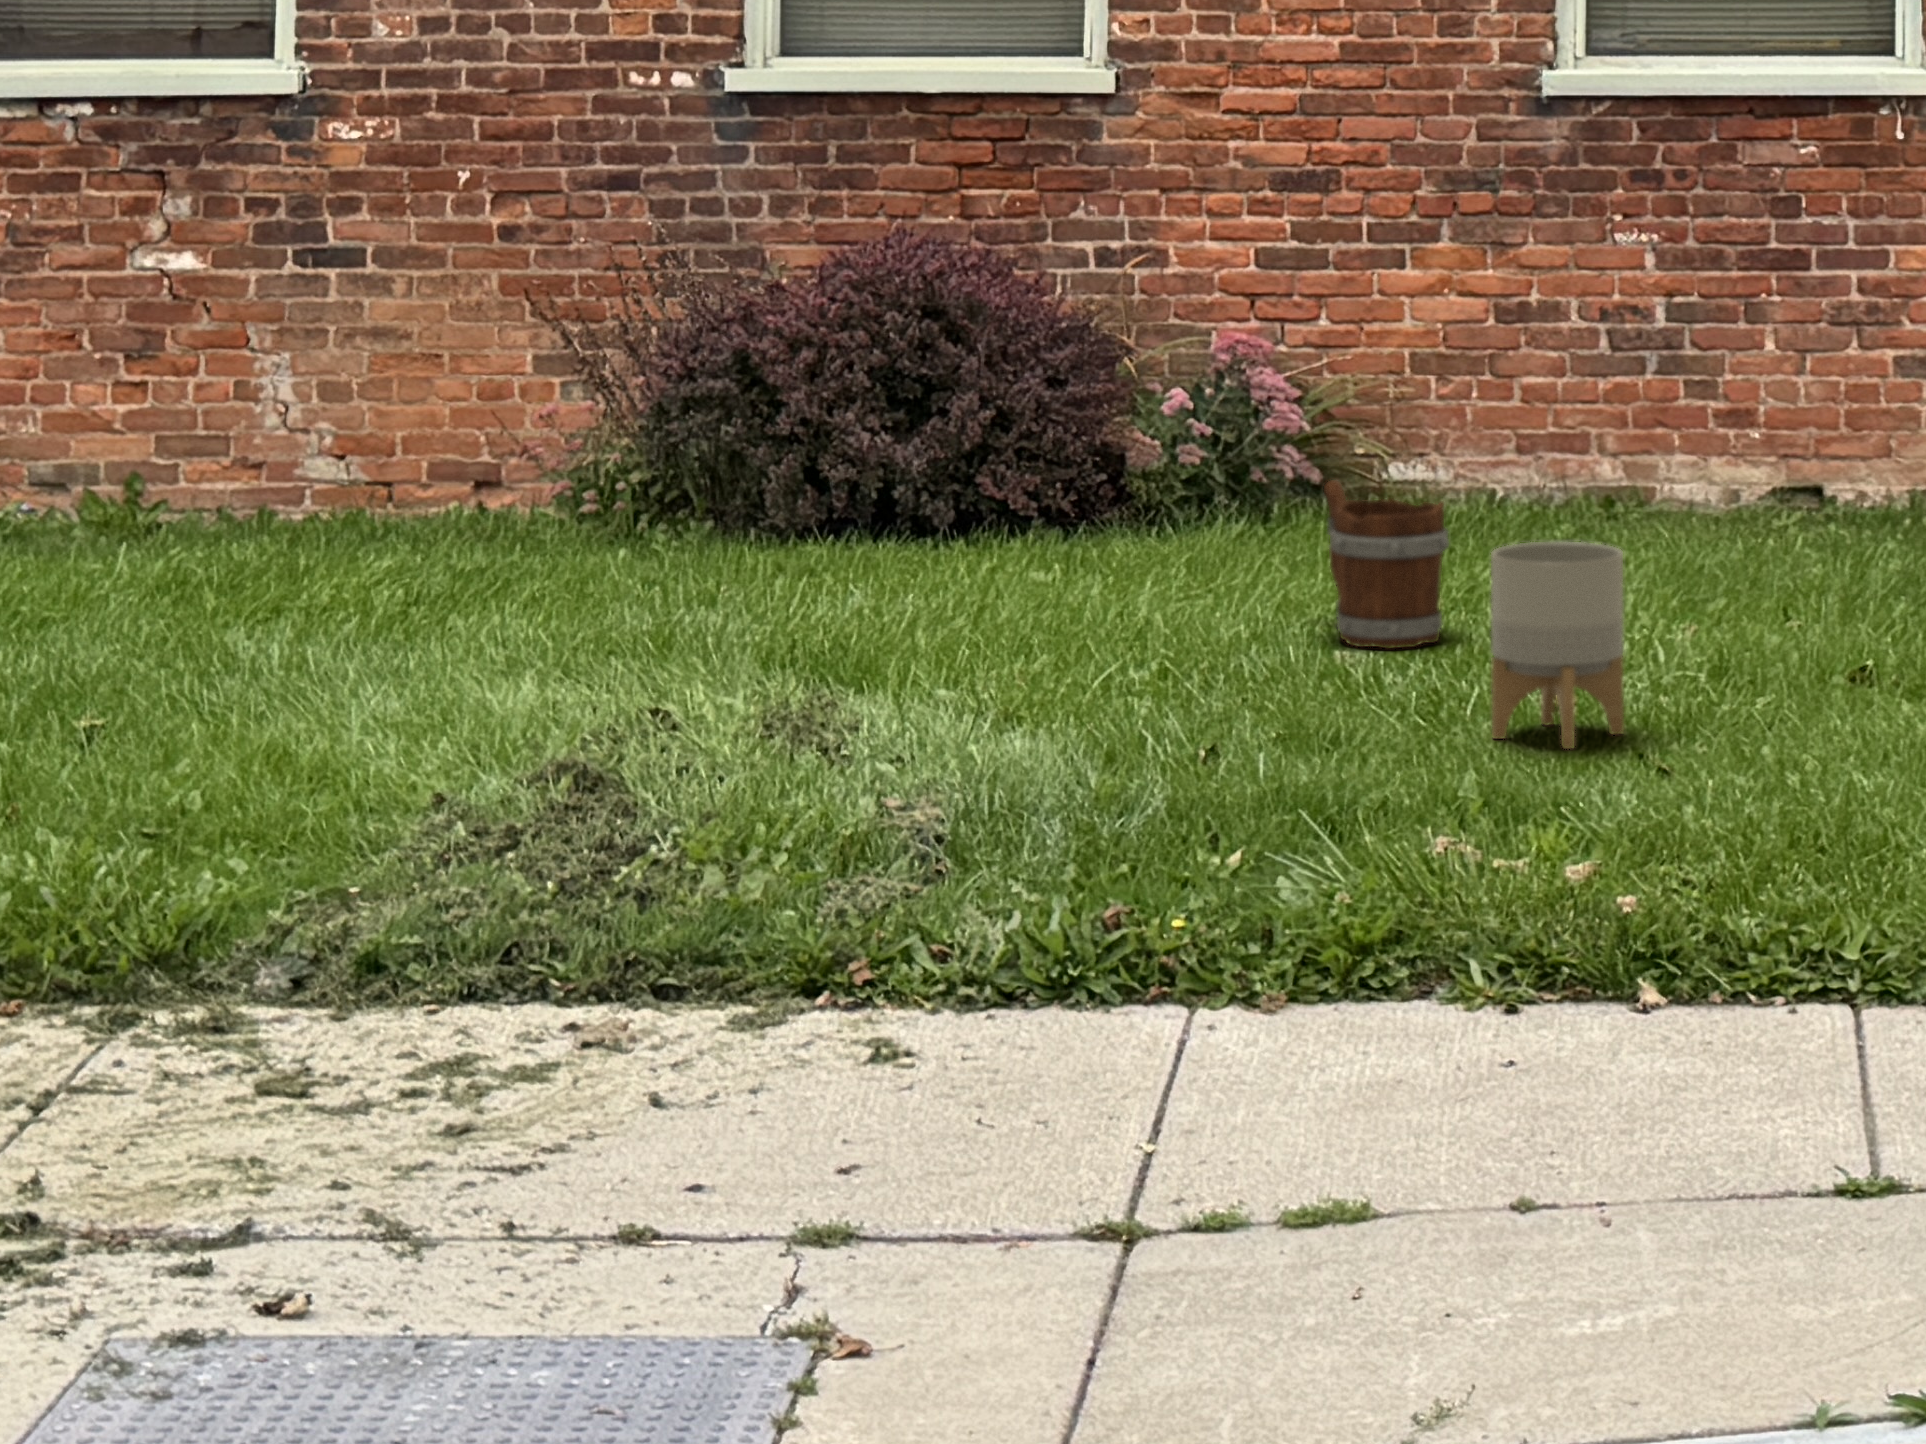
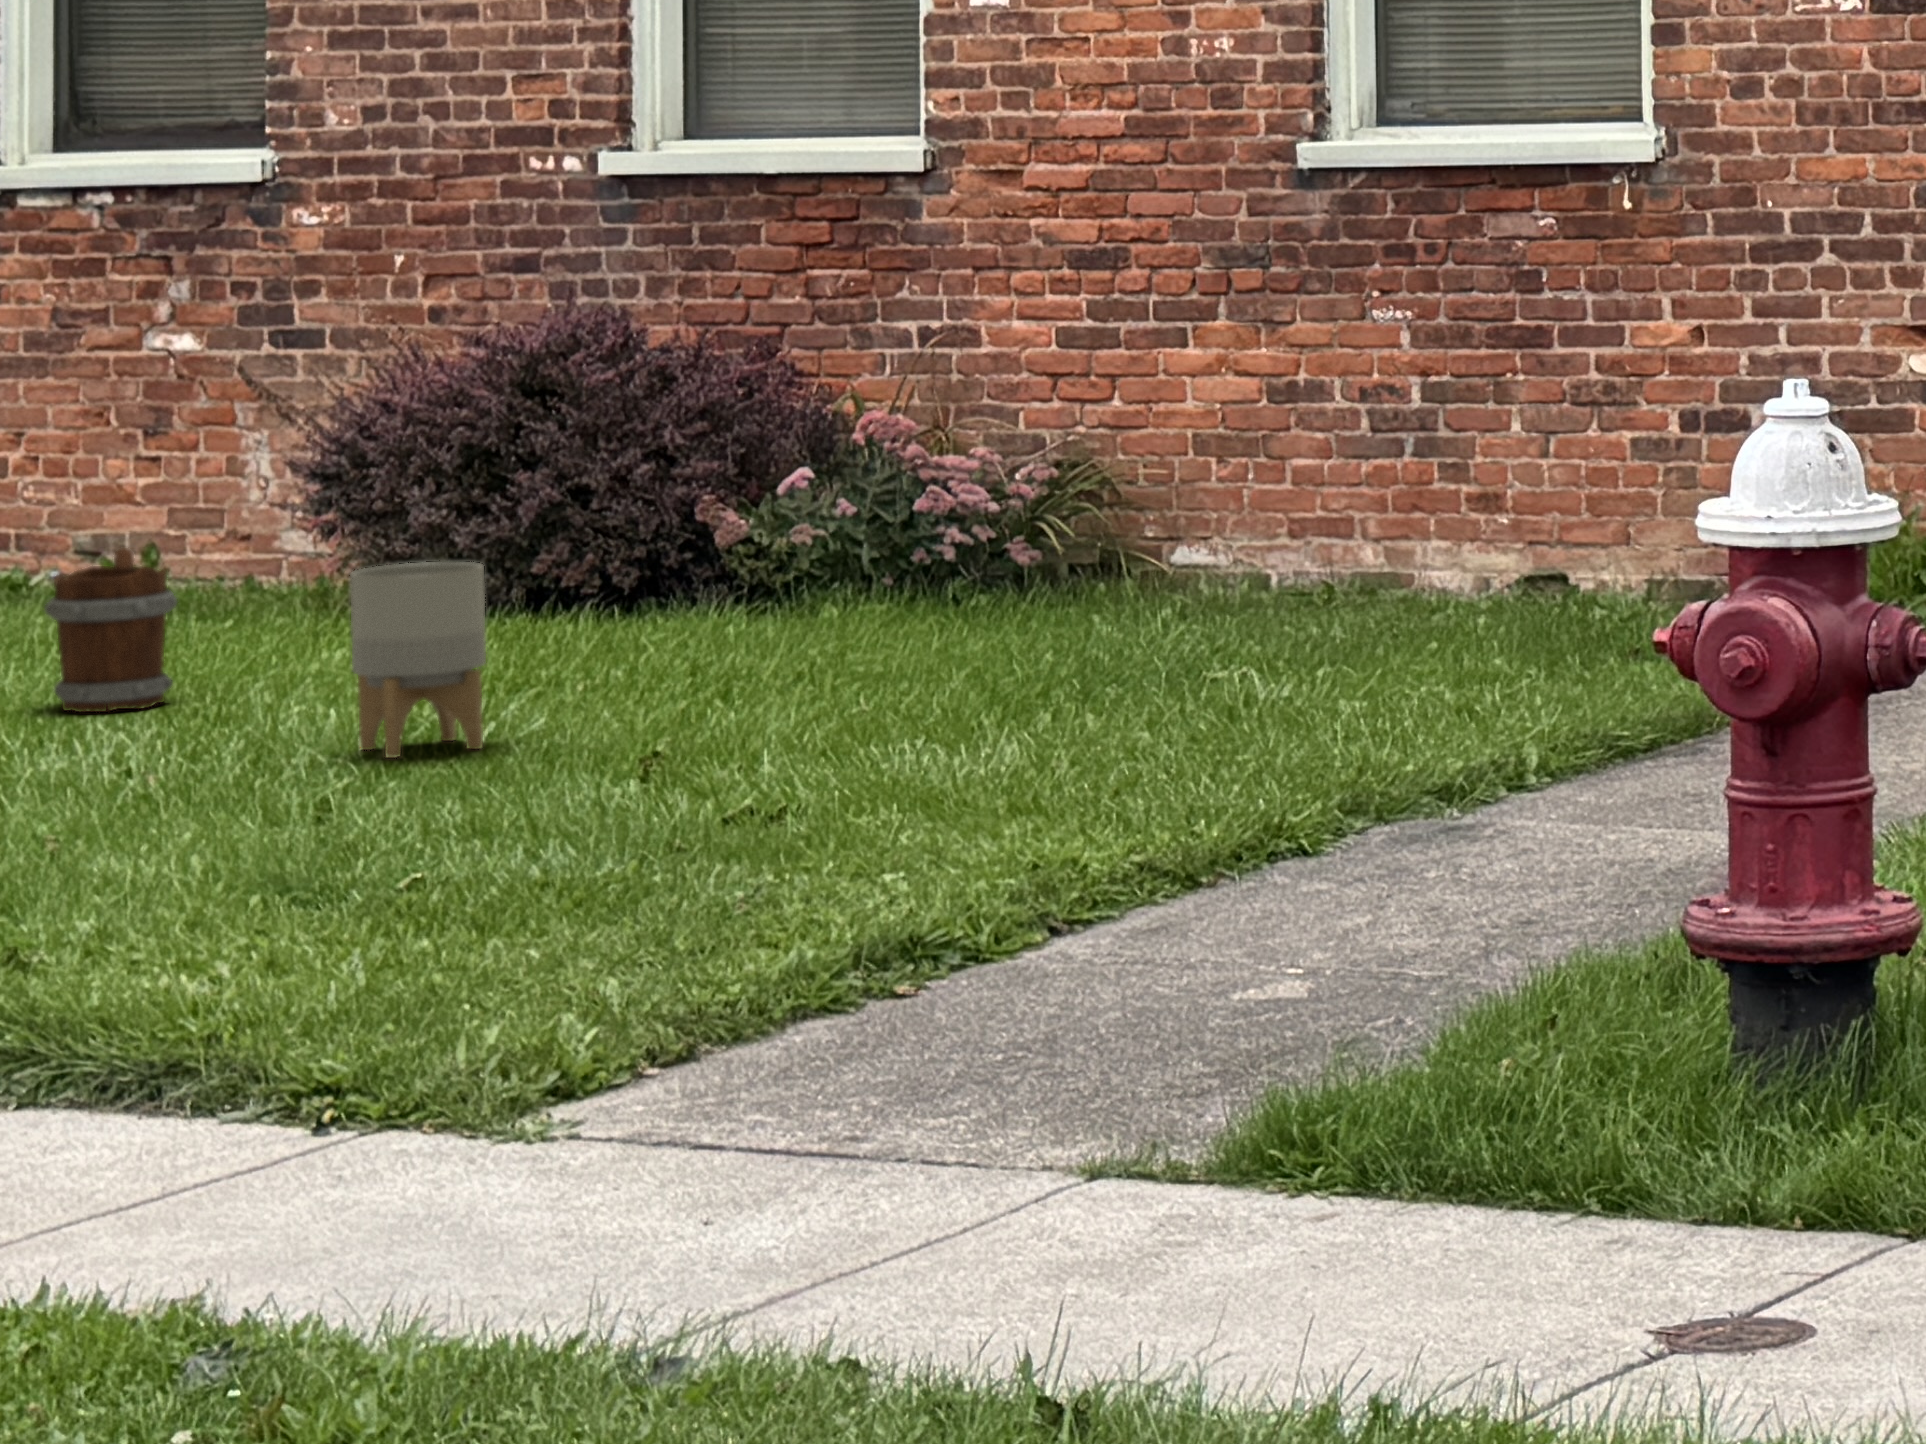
bucket: present [1324,480,1449,649] -> present [45,548,177,712]

